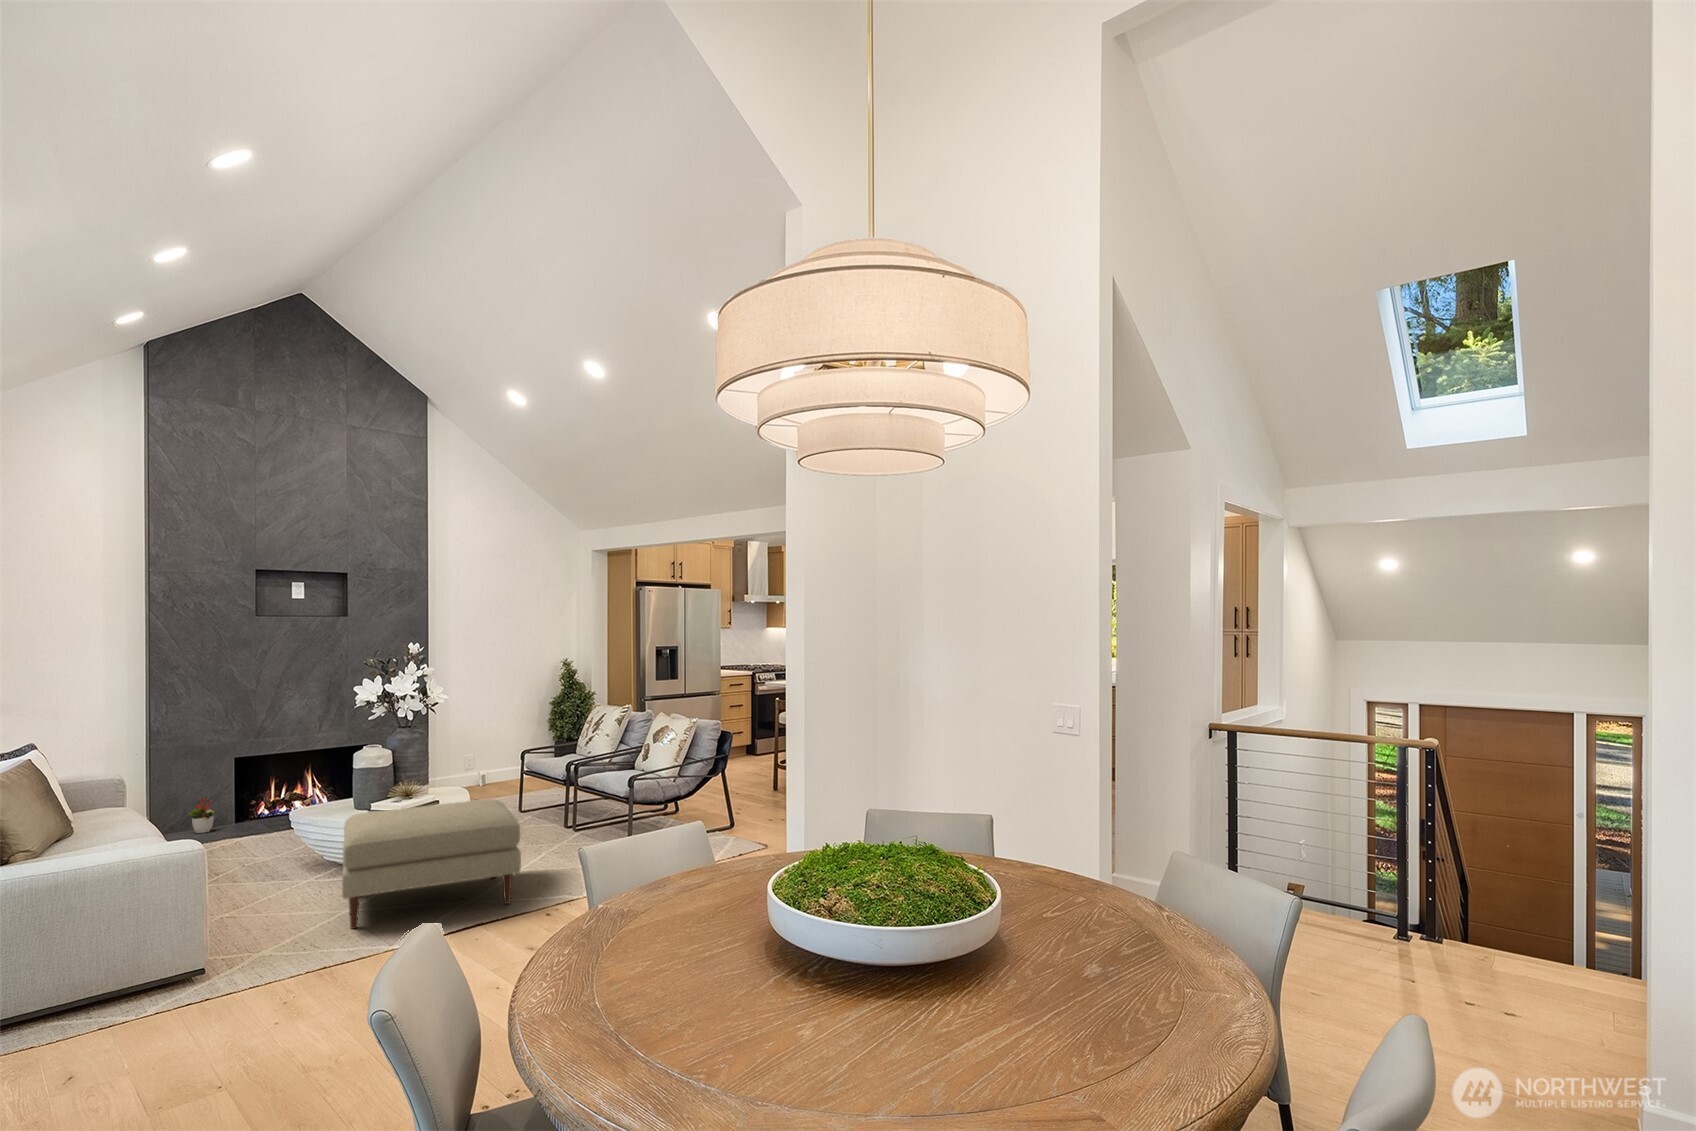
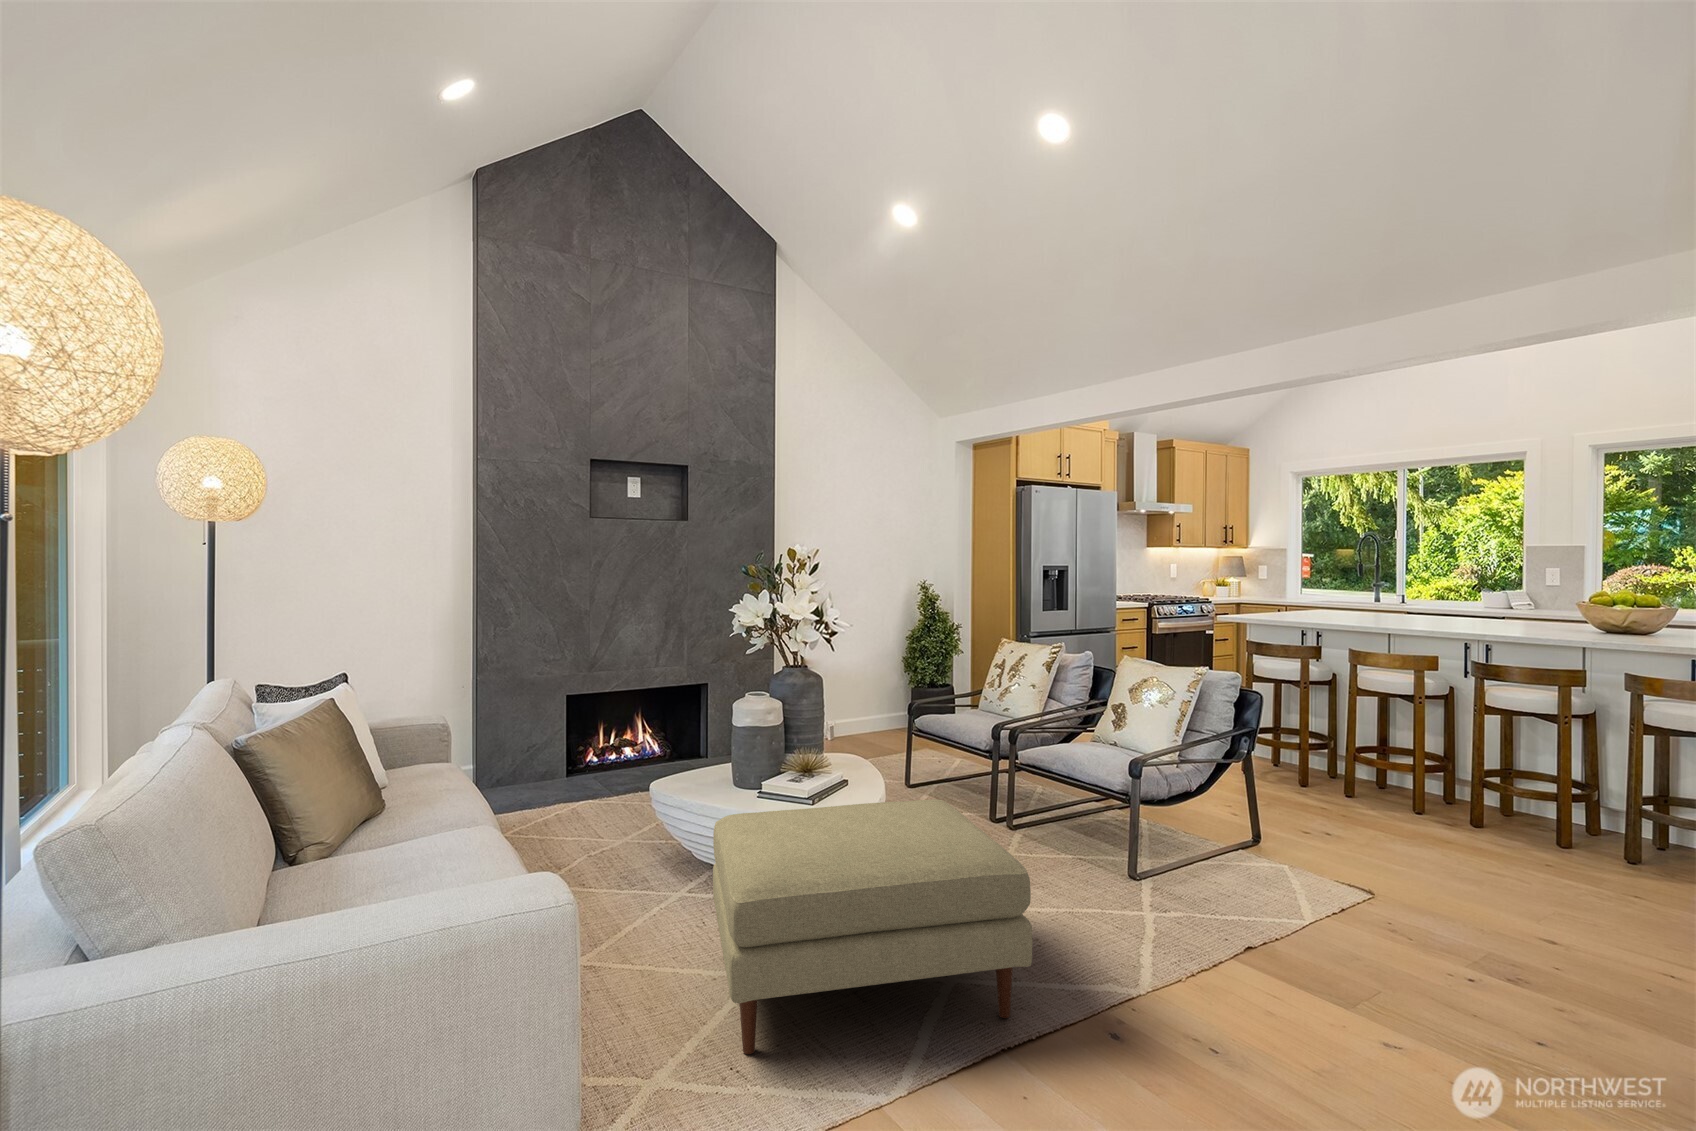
decorative plant: present [189,798,215,833] -> none [509,742,538,787]

